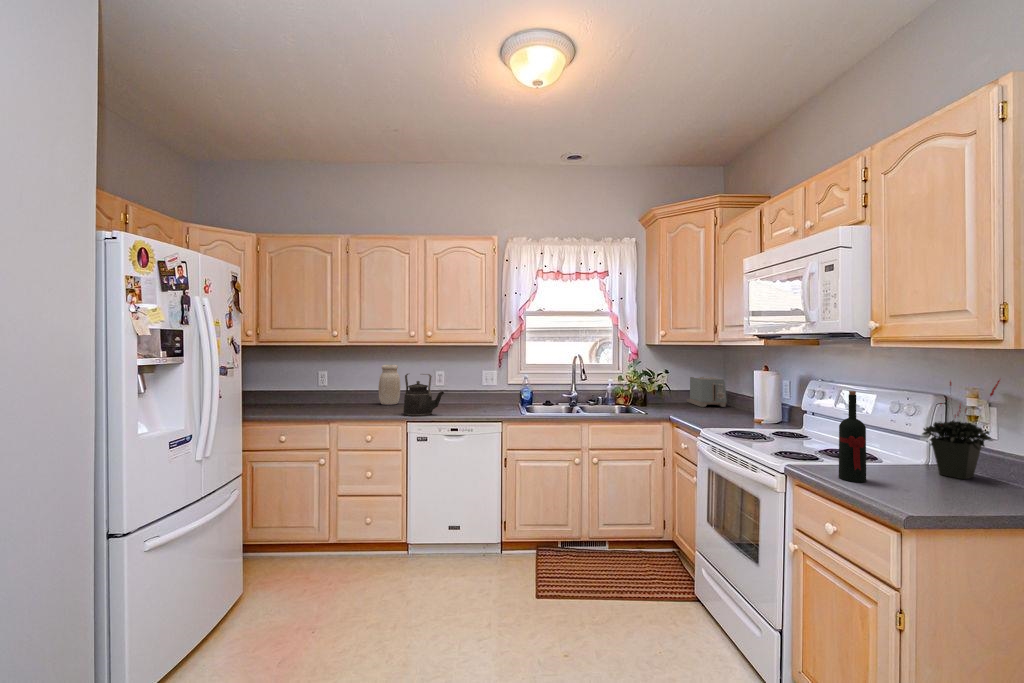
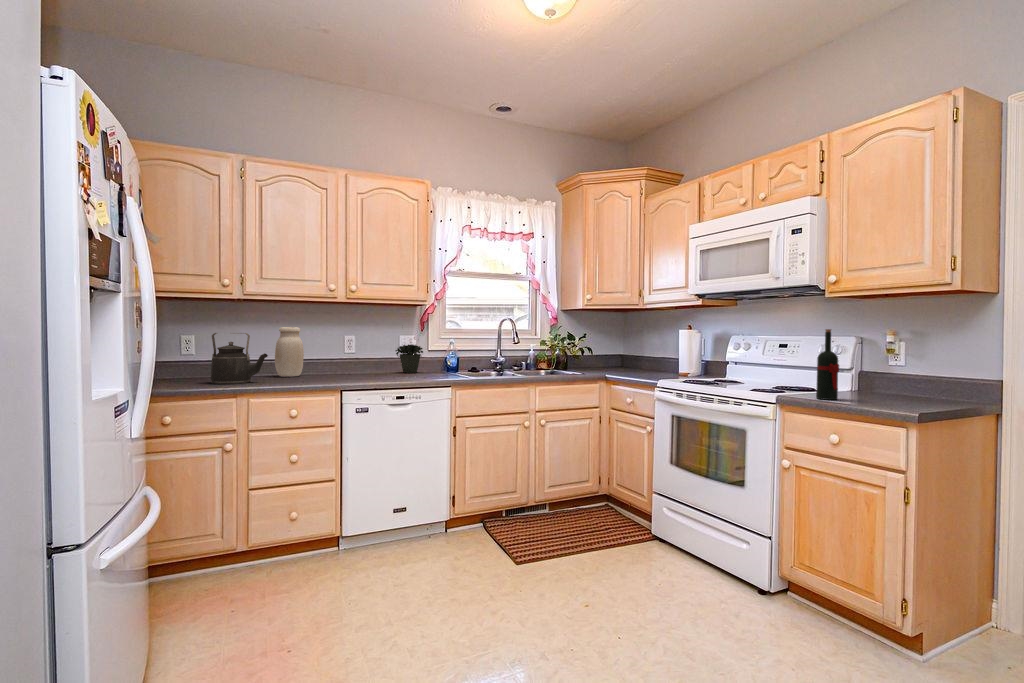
kettle: present [404,374,444,416] -> present [211,333,268,384]
toaster: present [687,376,727,407] -> none [596,342,638,369]
potted plant: present [922,380,1000,479] -> present [396,323,424,373]

